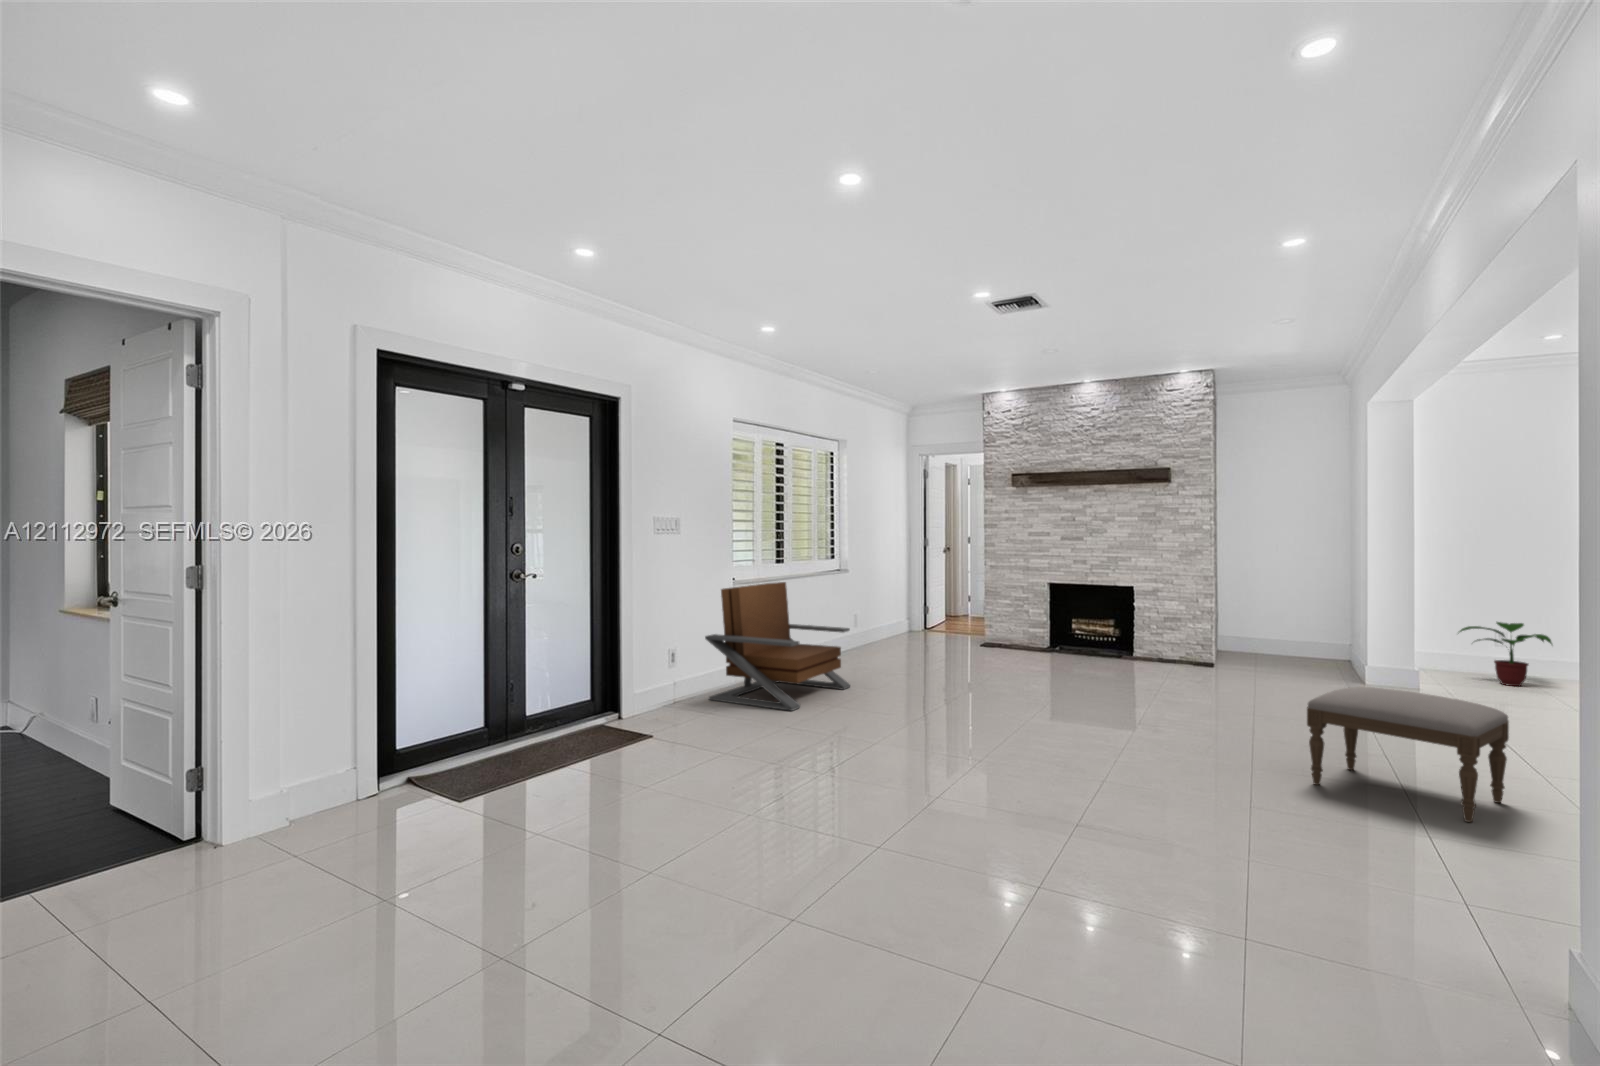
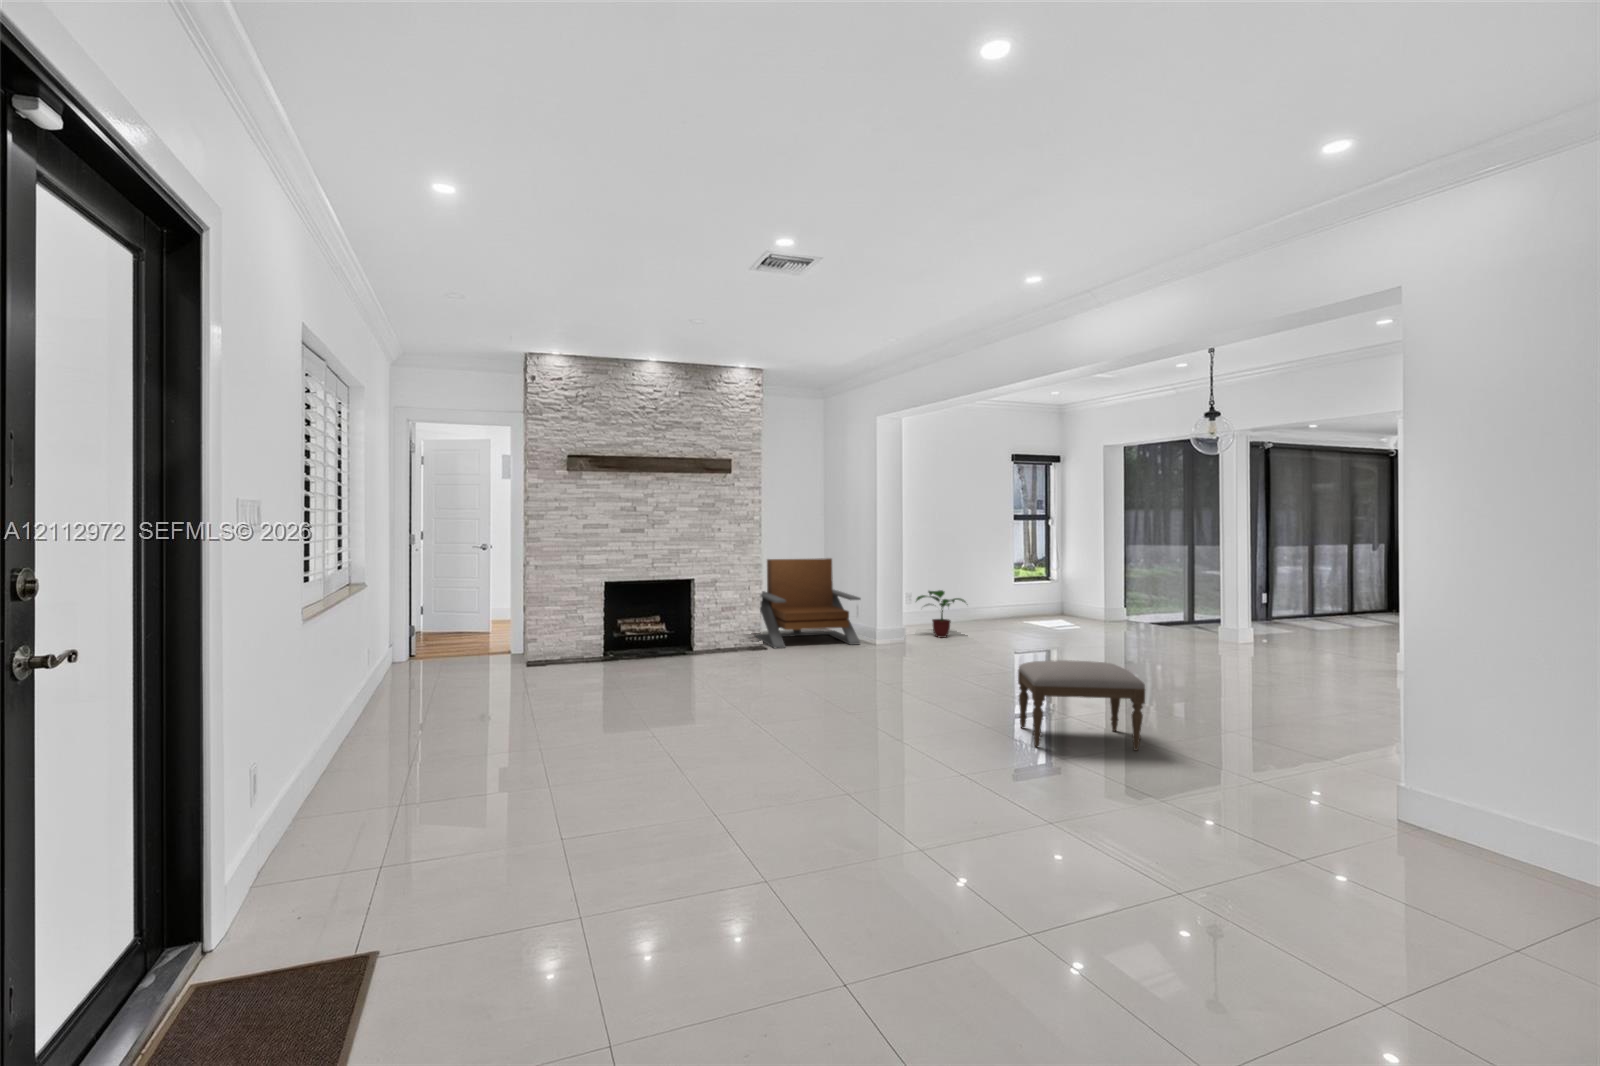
lounge chair: present [705,582,850,711] -> present [755,558,861,648]

